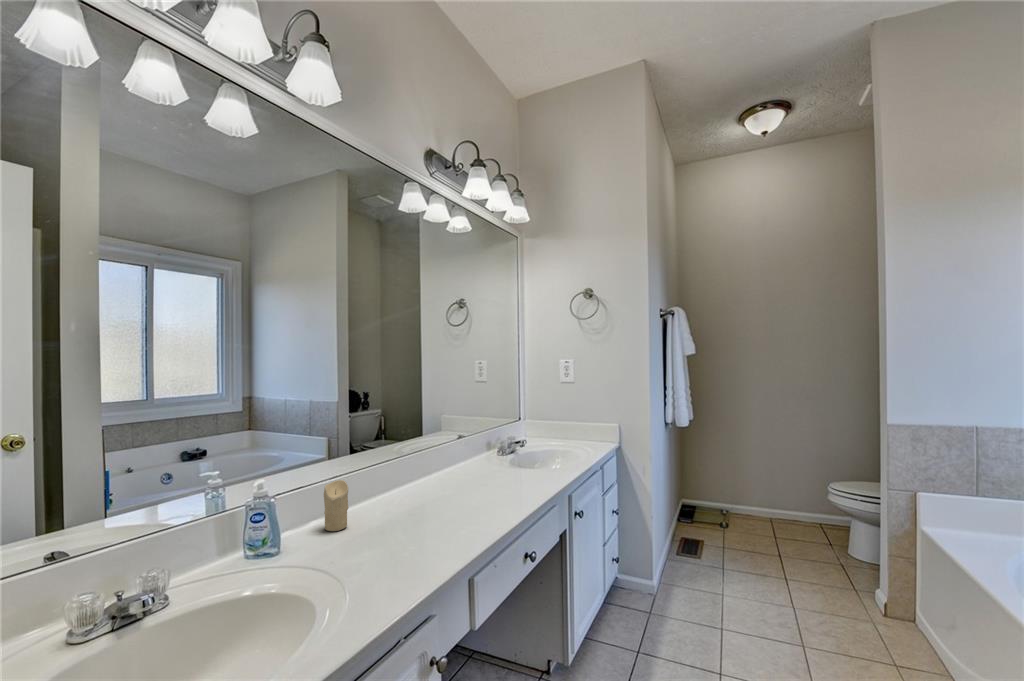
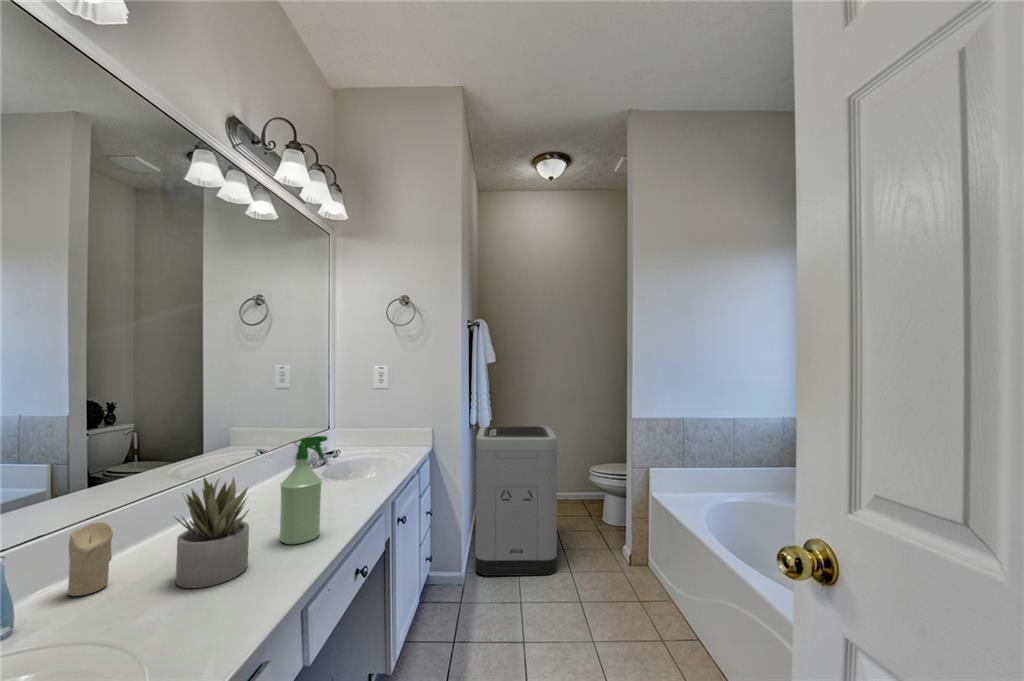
spray bottle: none [461,427,498,521] -> present [280,436,327,544]
trash can: none [668,427,771,606] -> present [475,426,557,576]
succulent plant: none [381,454,434,542] -> present [174,477,249,588]

